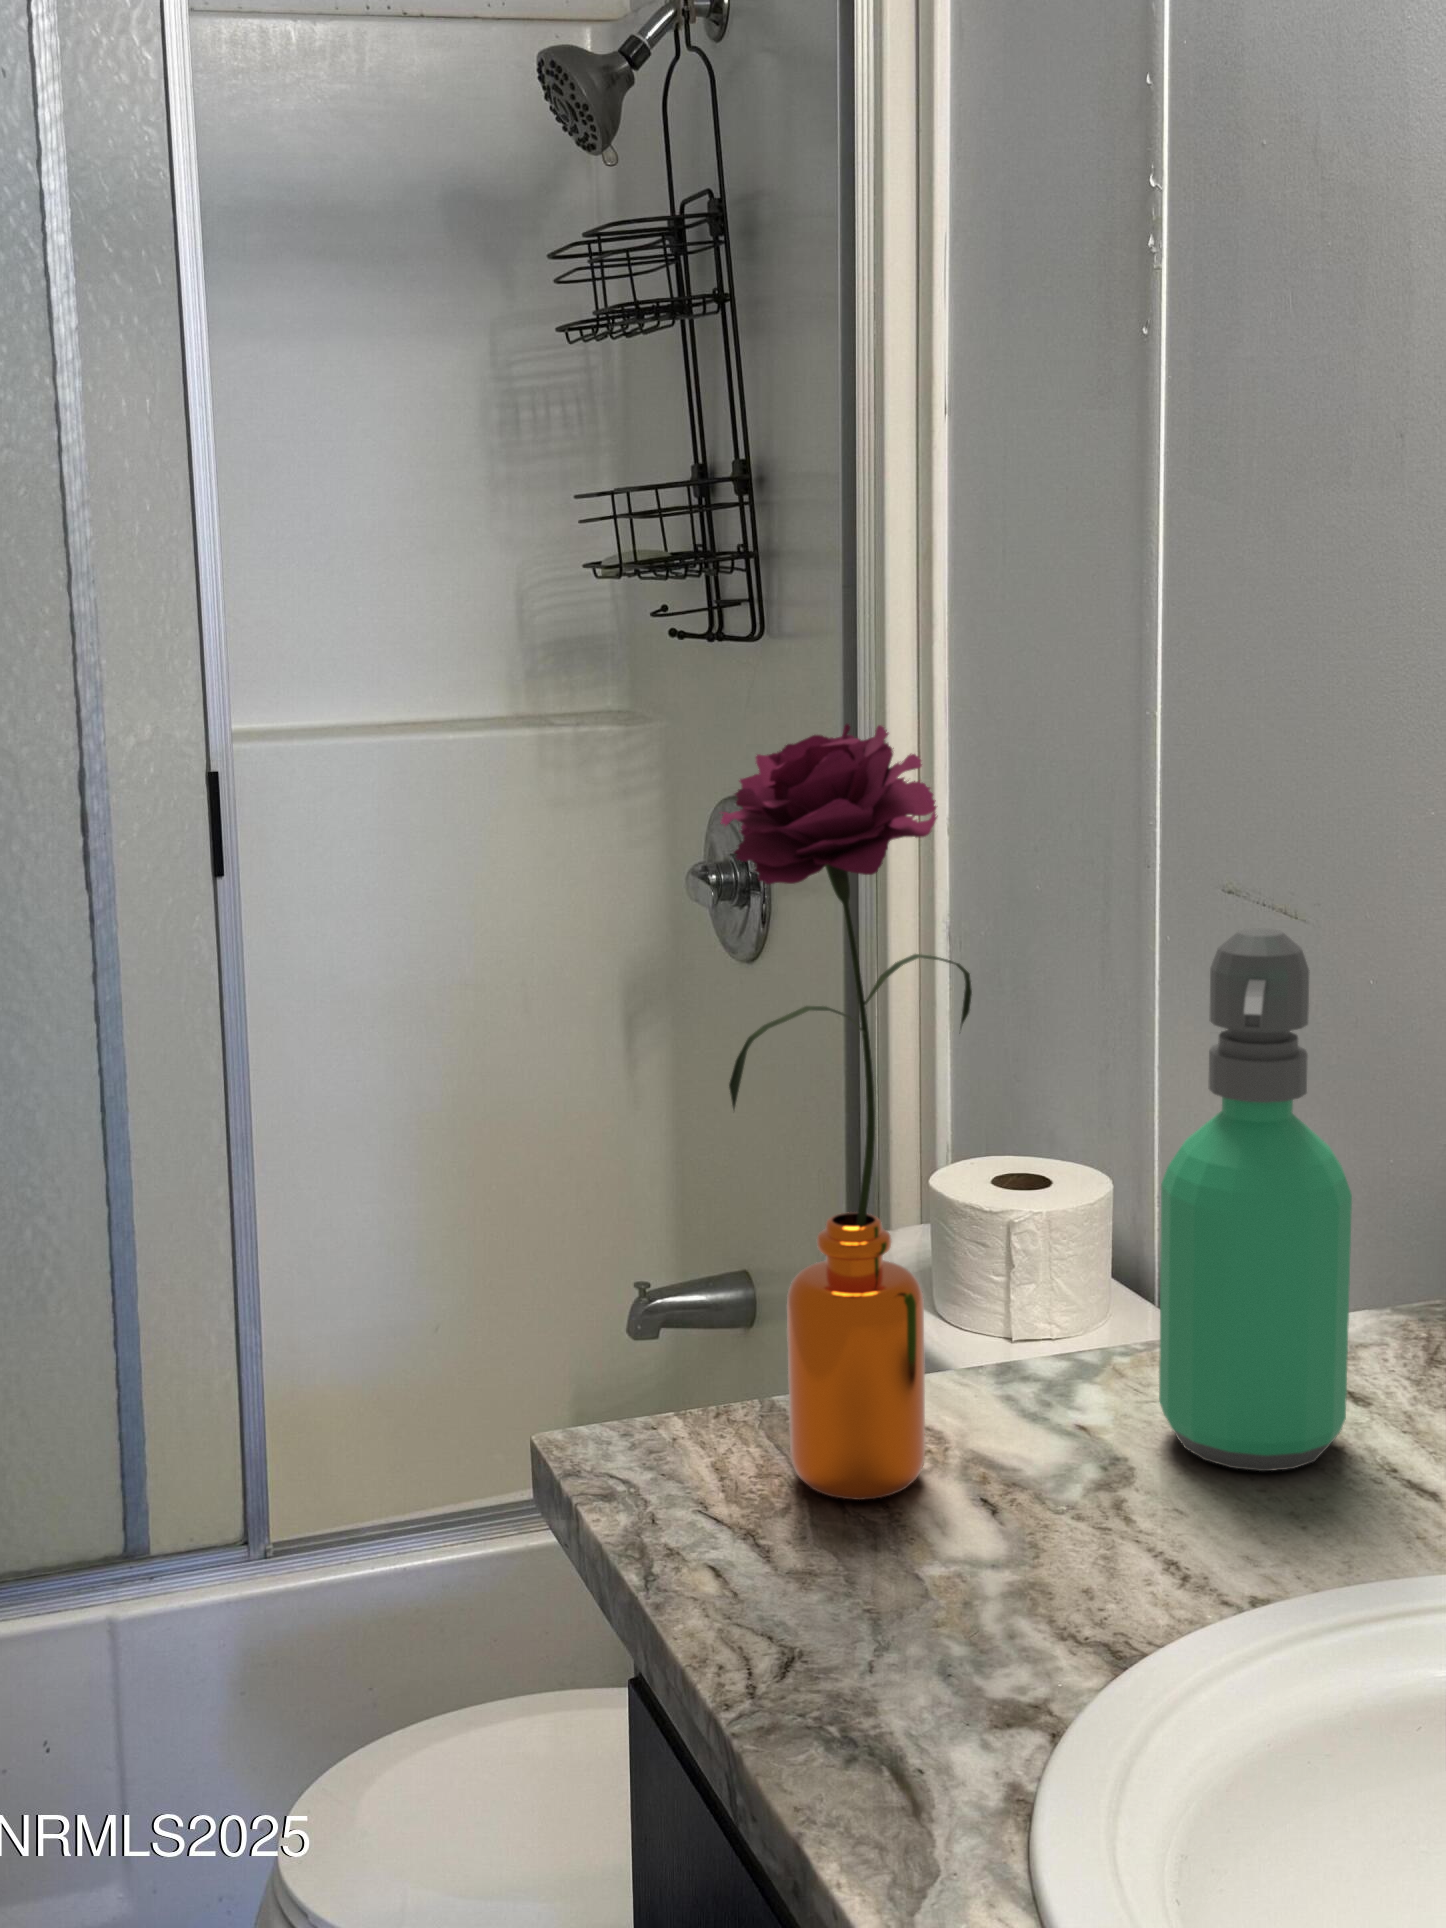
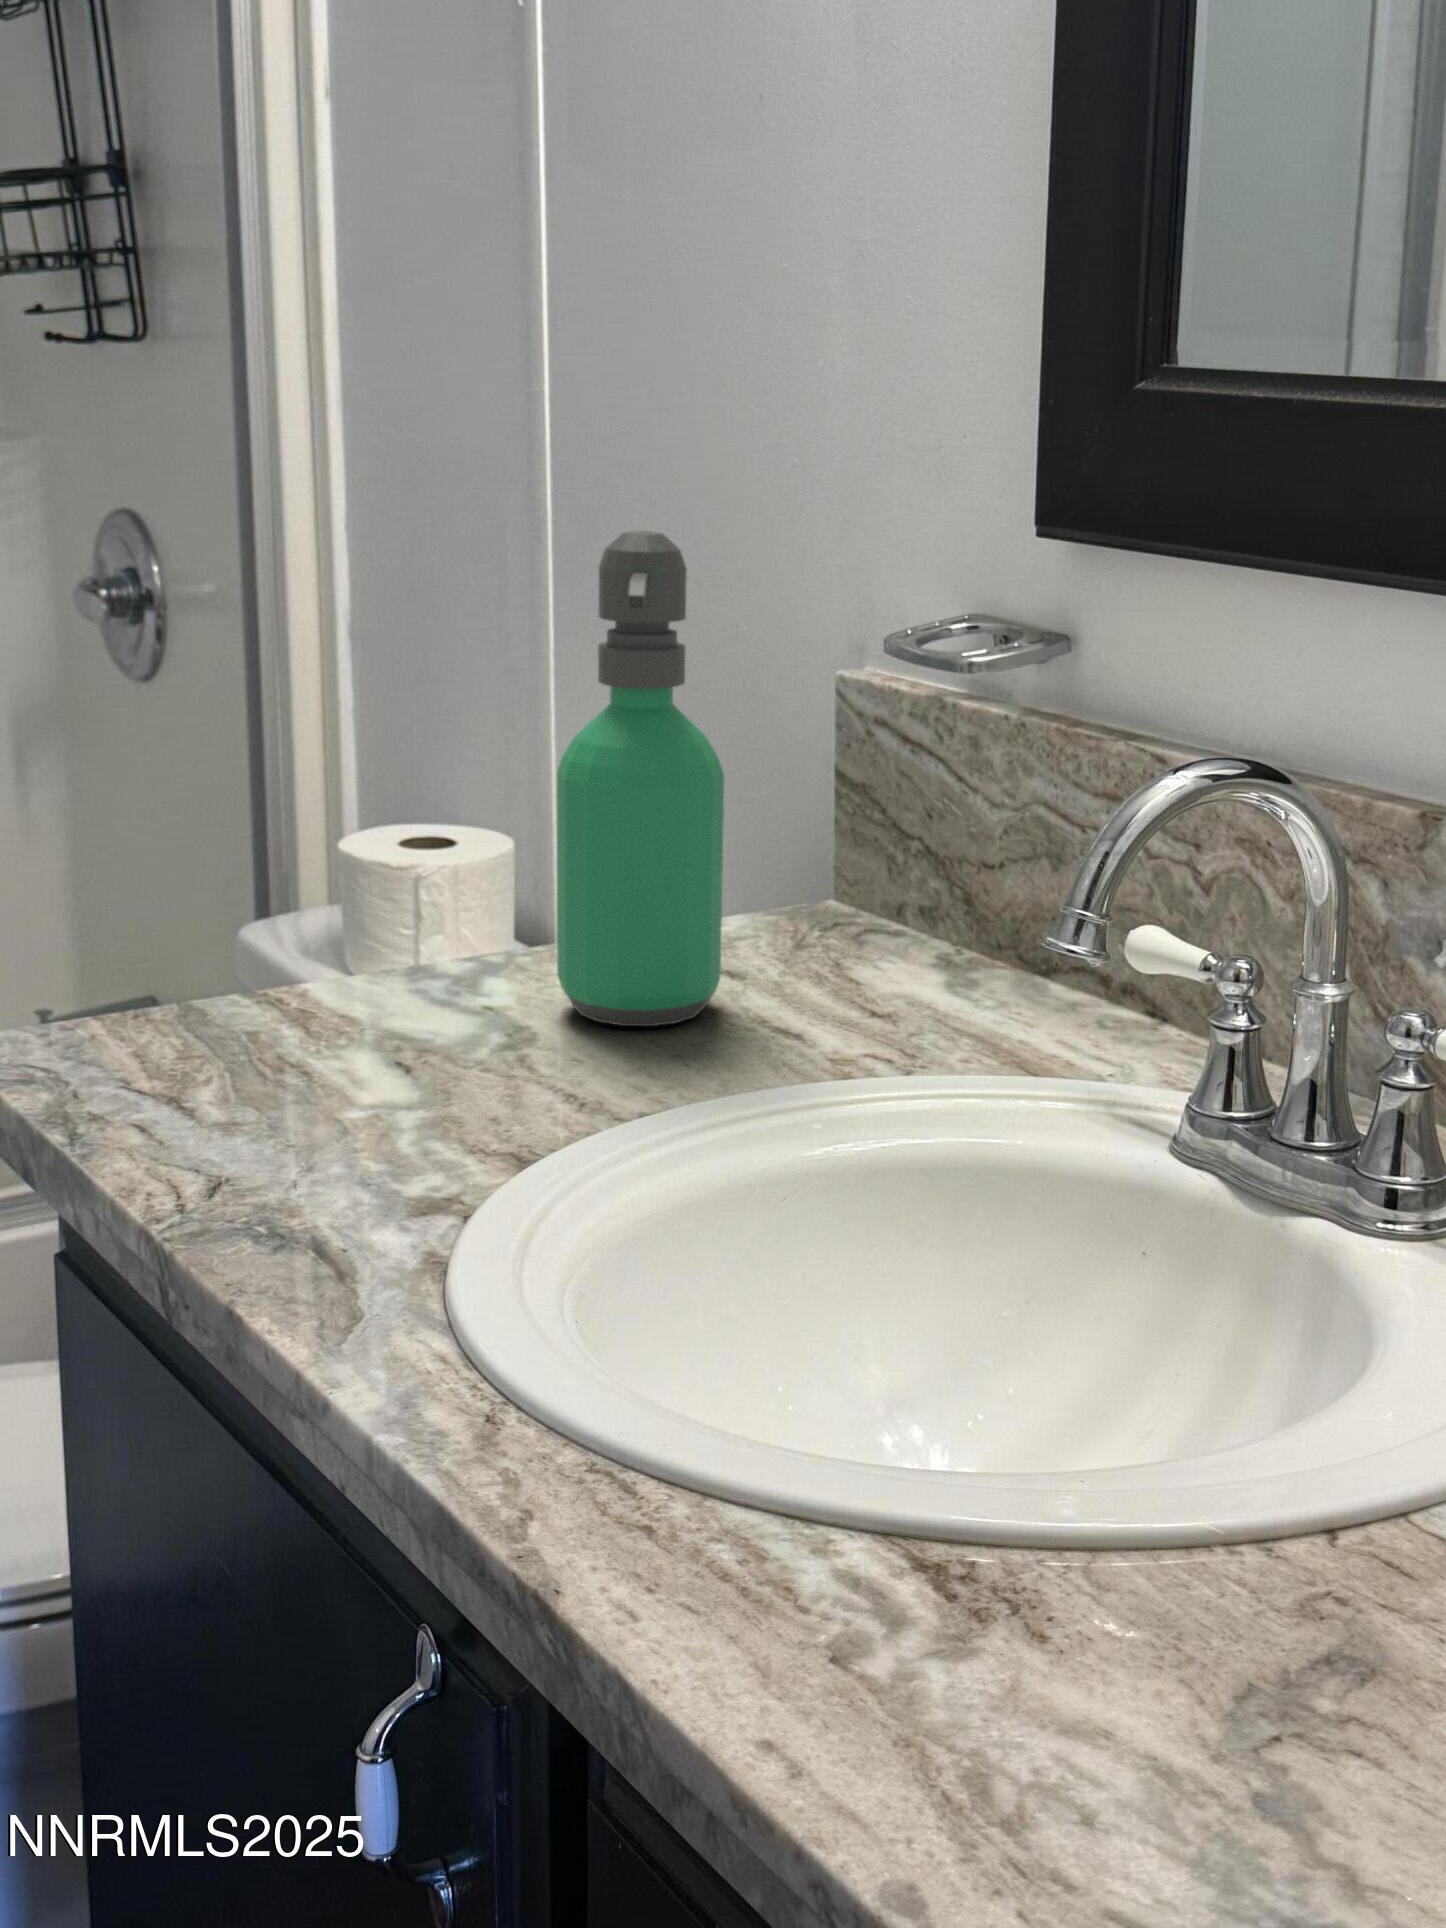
flower: present [721,724,972,1500] -> none [118,302,377,1069]

